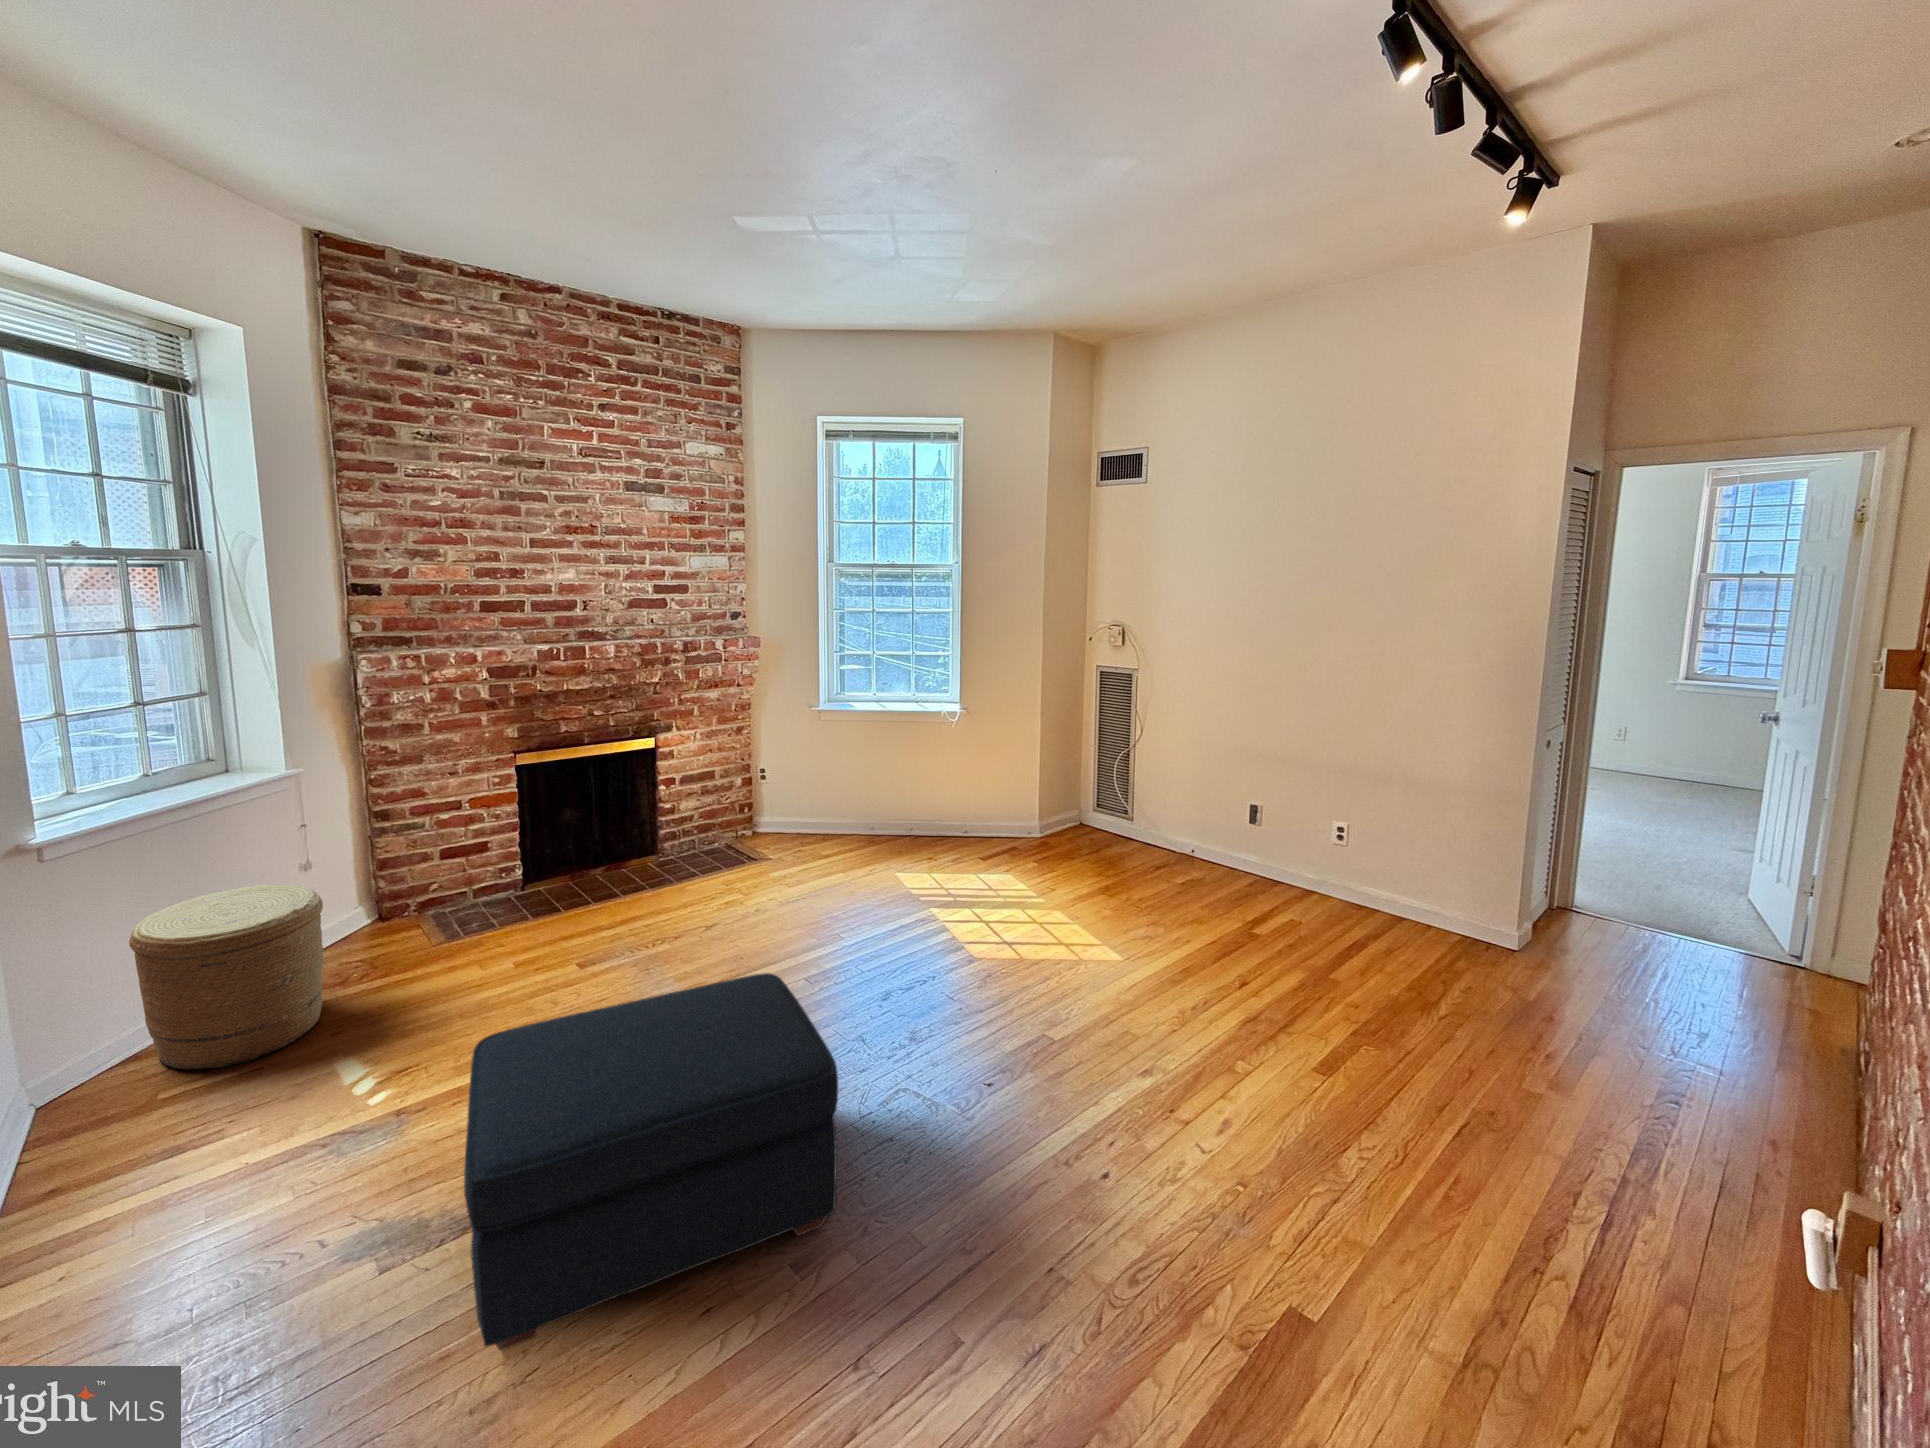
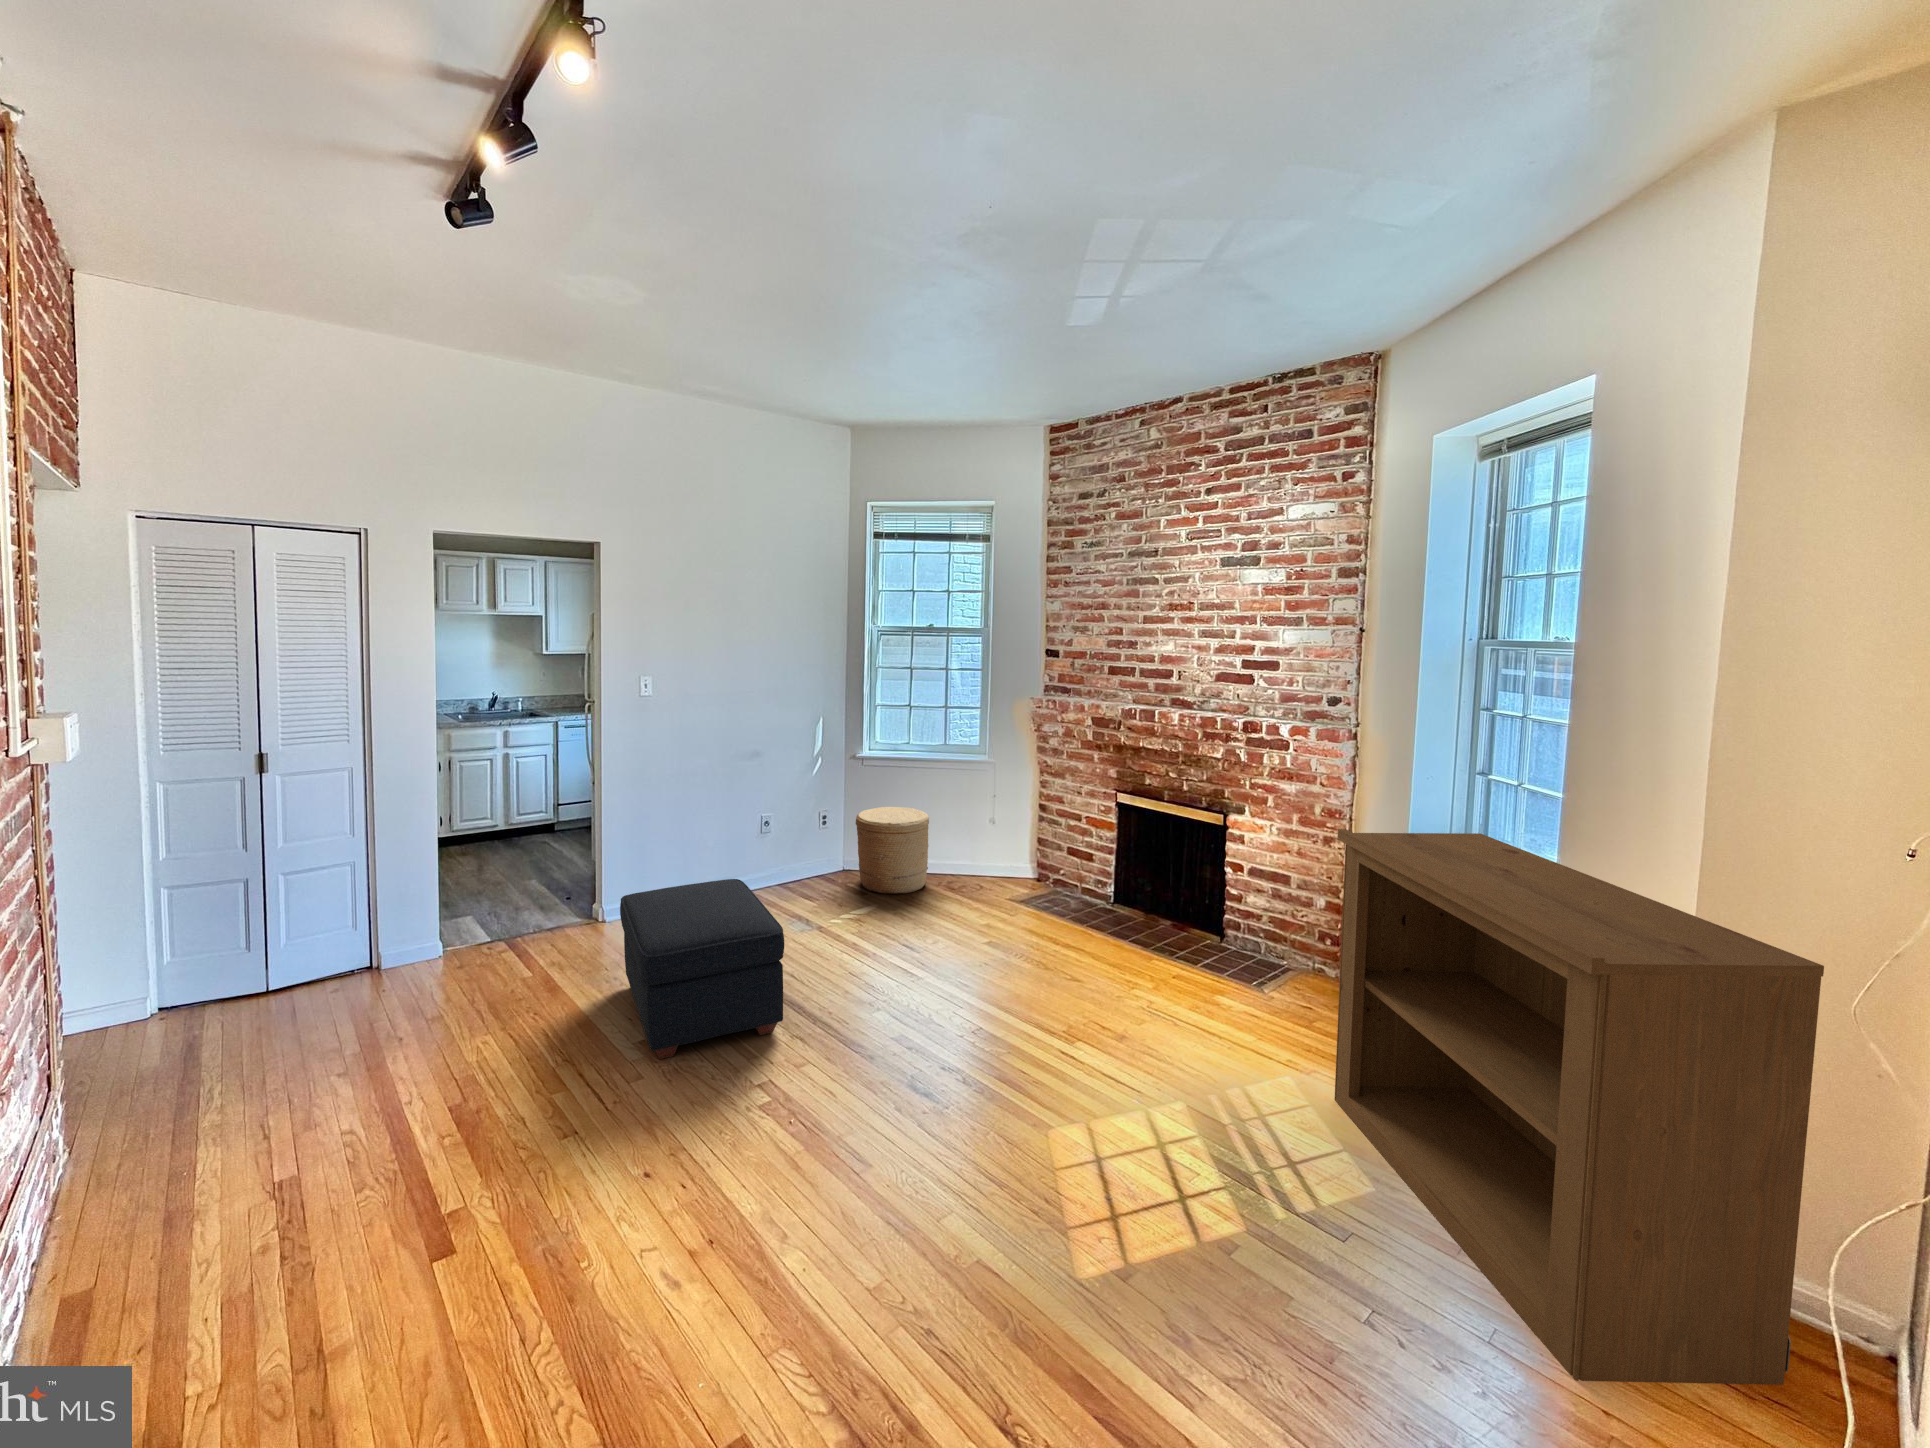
bookshelf: none [921,678,1121,866] -> present [1334,829,1824,1385]

